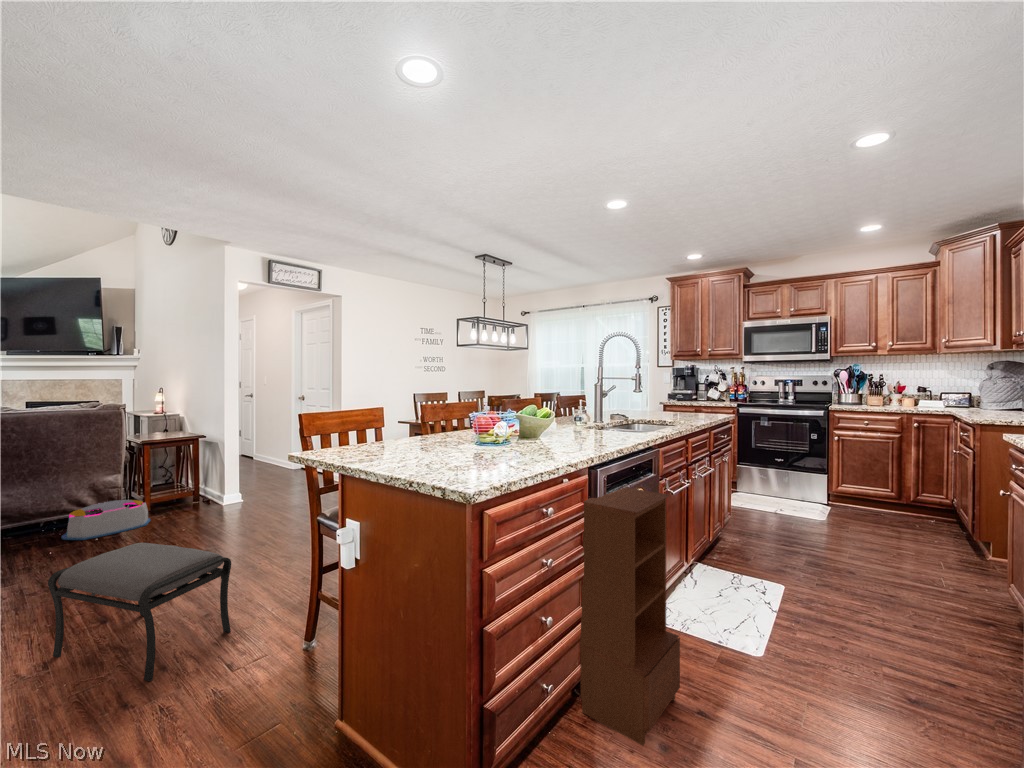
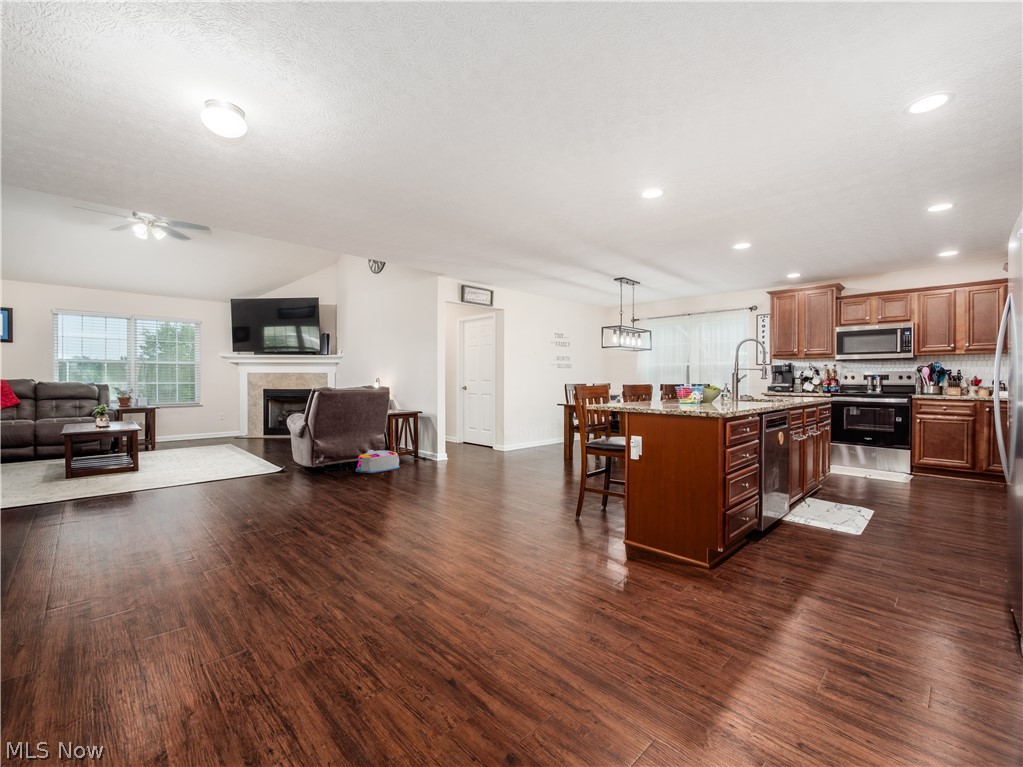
bookcase: present [580,487,680,746] -> none [761,426,820,561]
ottoman: present [48,543,231,681] -> none [435,461,523,527]

